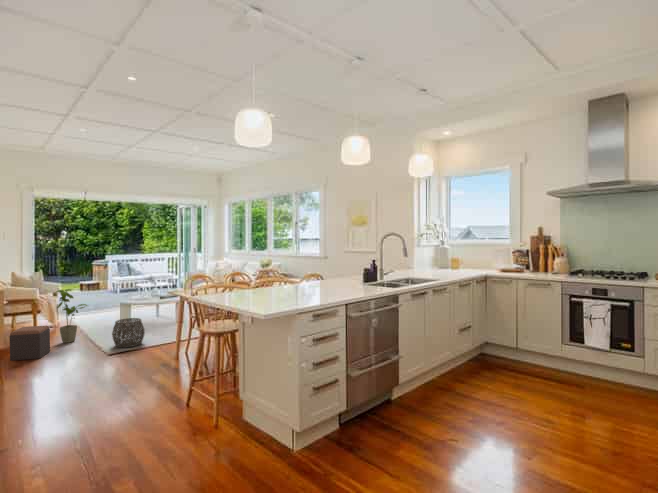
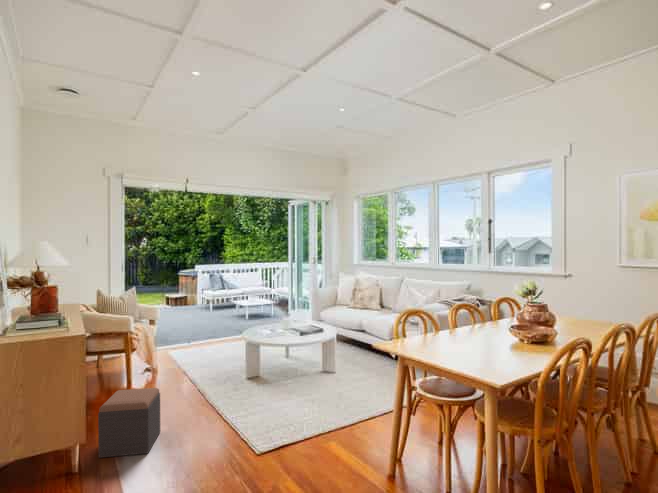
house plant: present [56,289,87,343] -> none [165,321,213,408]
woven basket: present [112,318,145,348] -> none [256,371,306,427]

